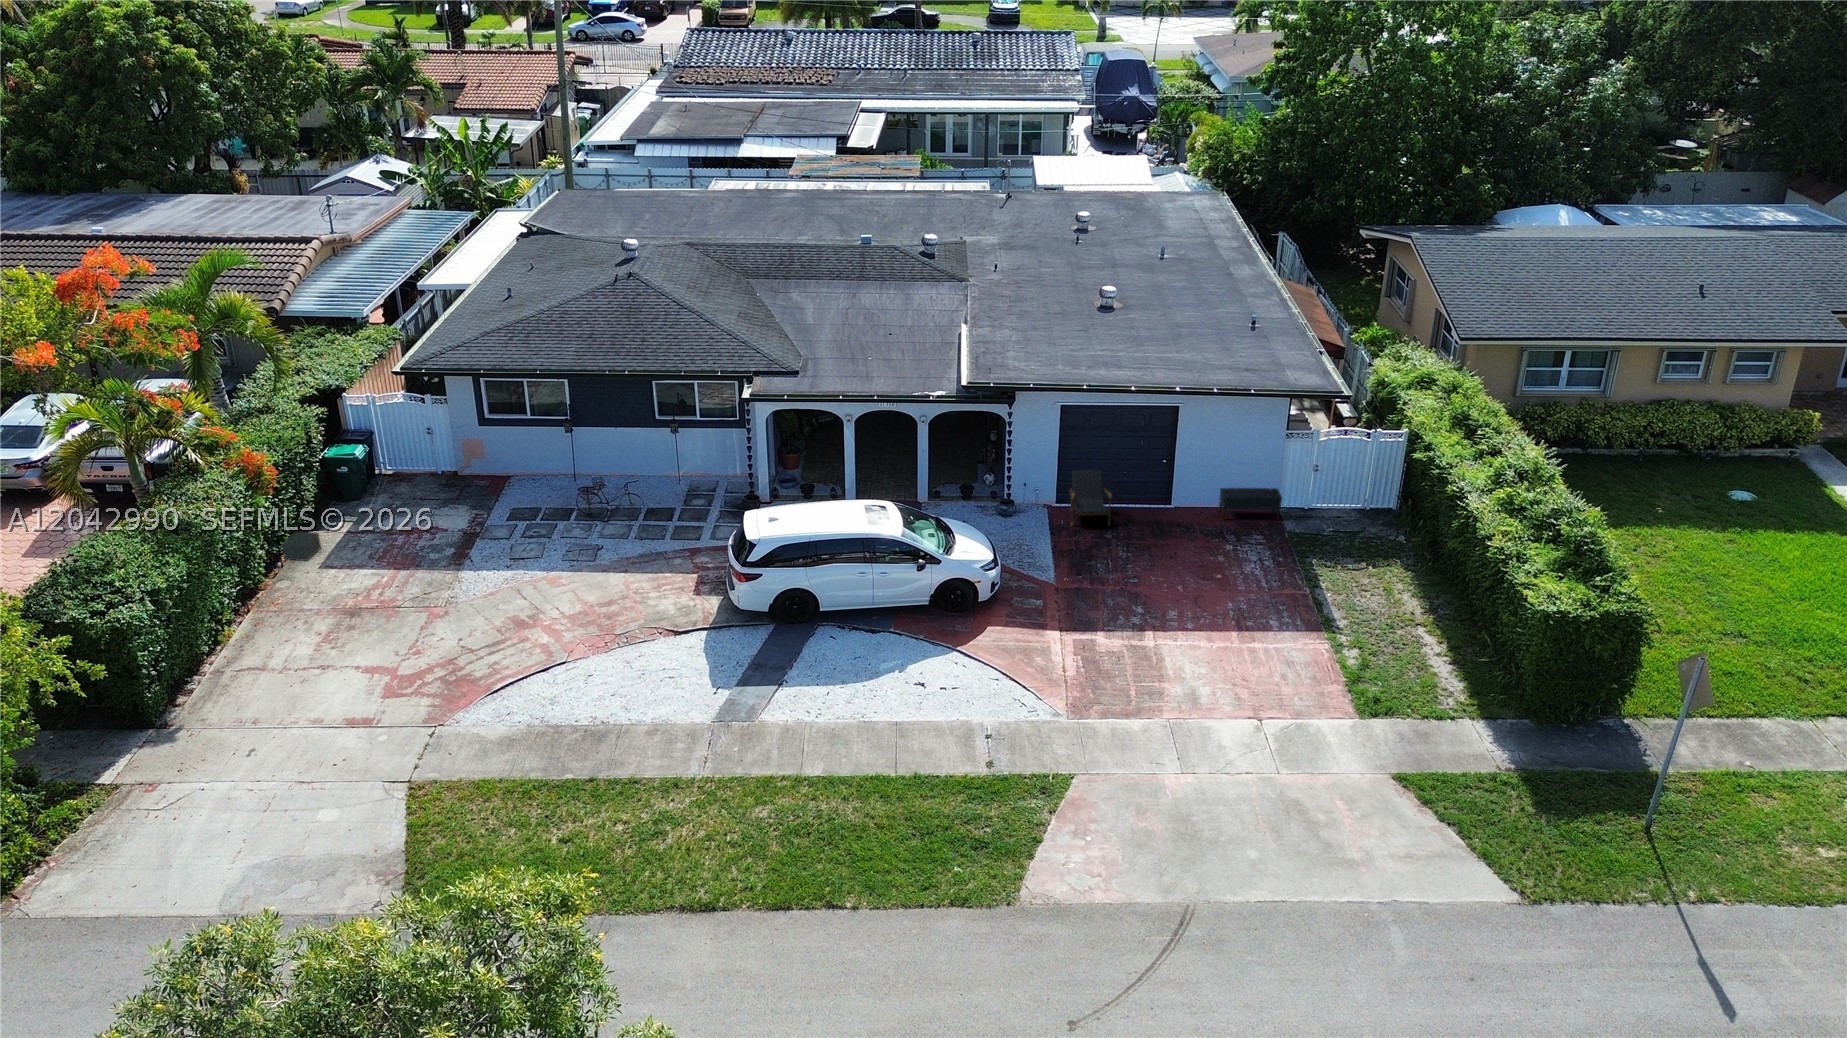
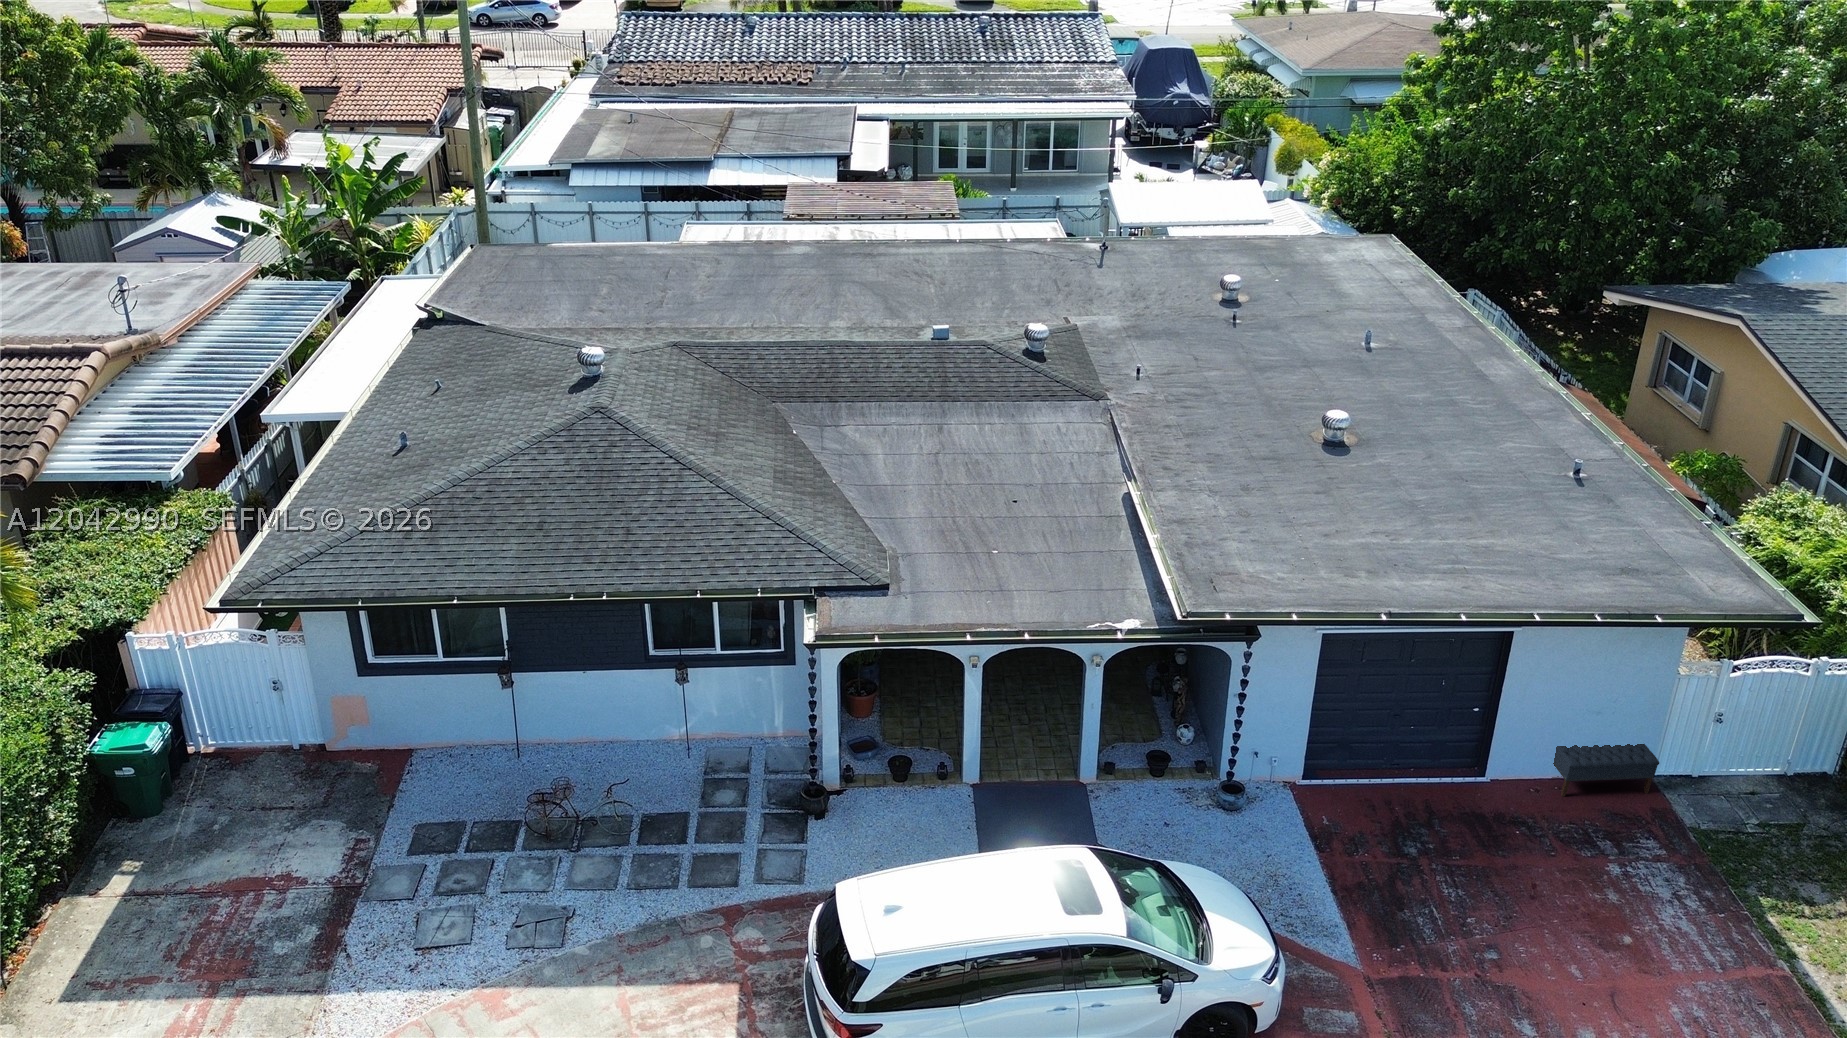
lounge chair: present [1070,470,1112,526] -> none [1319,725,1400,821]
storage box: present [281,532,321,561] -> none [6,908,84,967]

